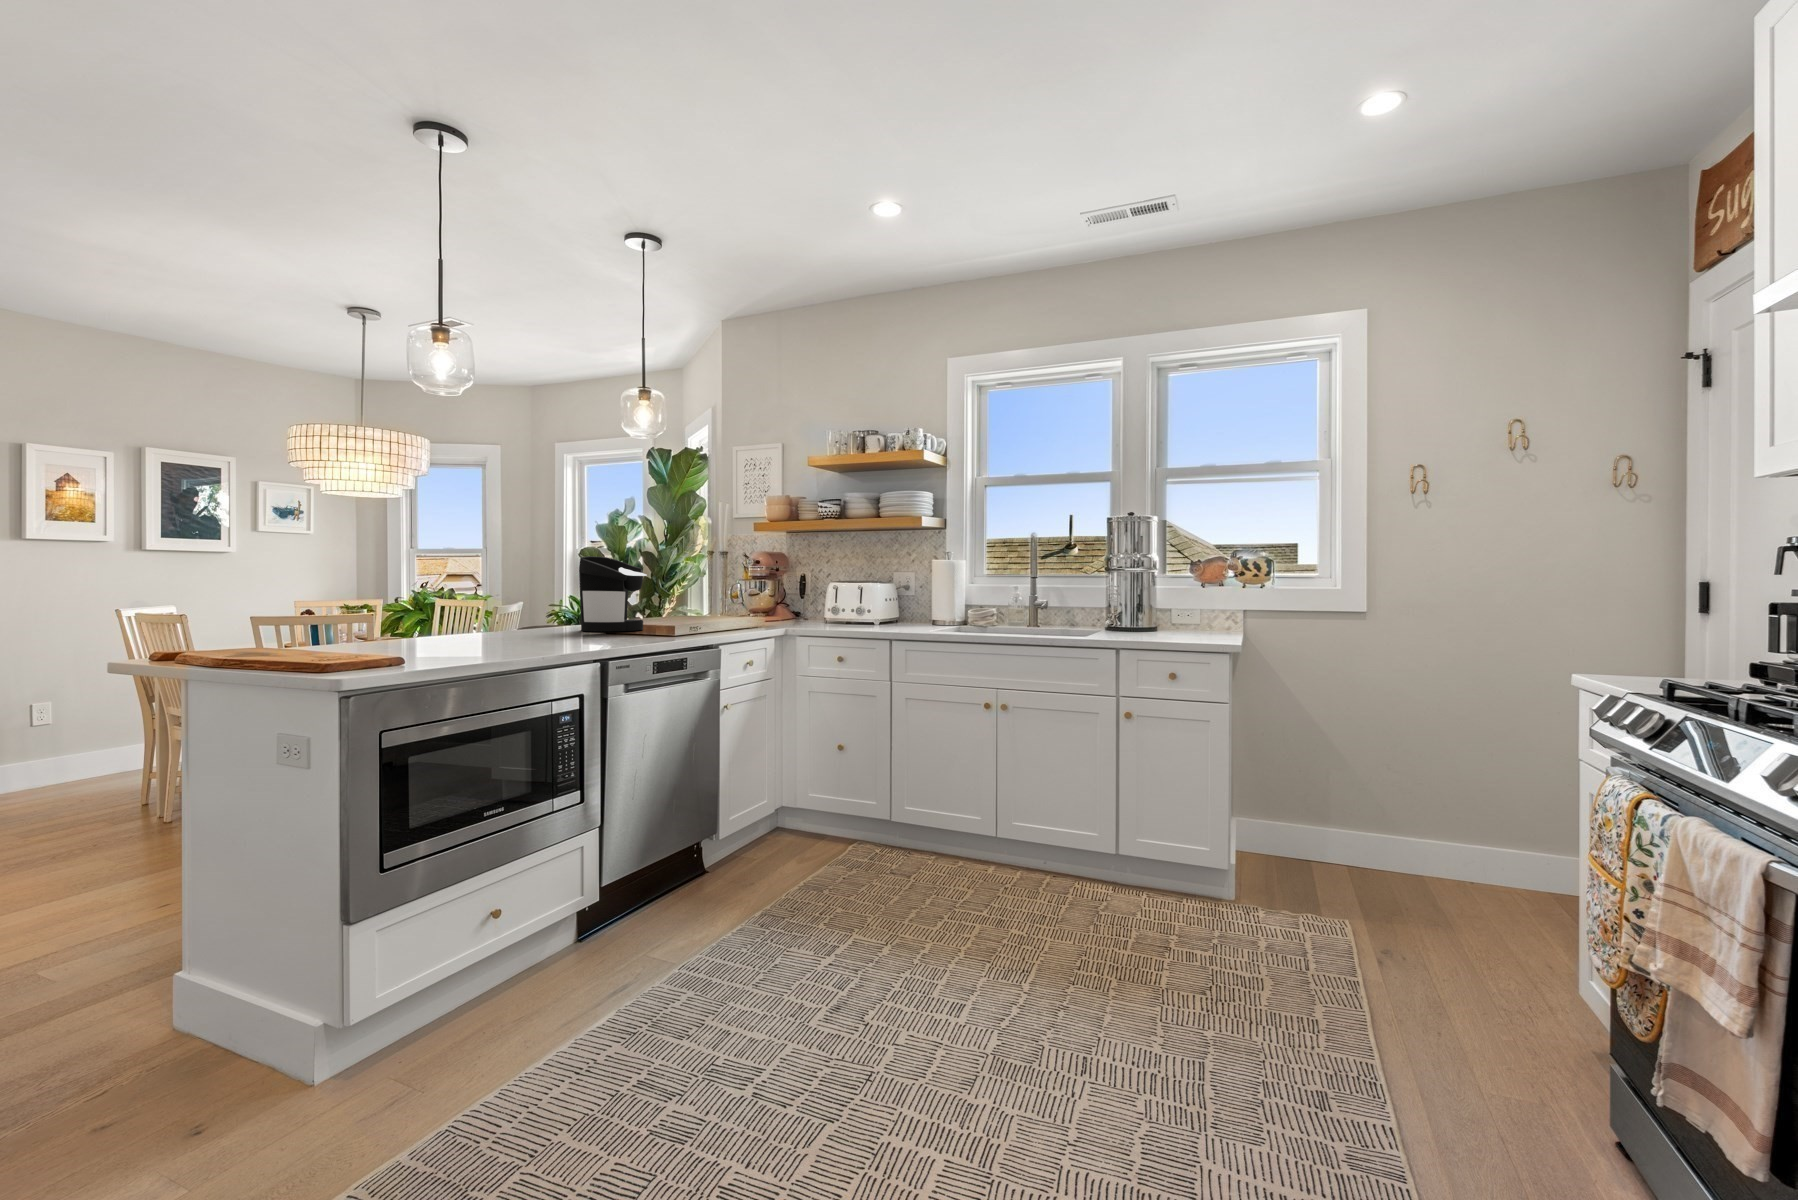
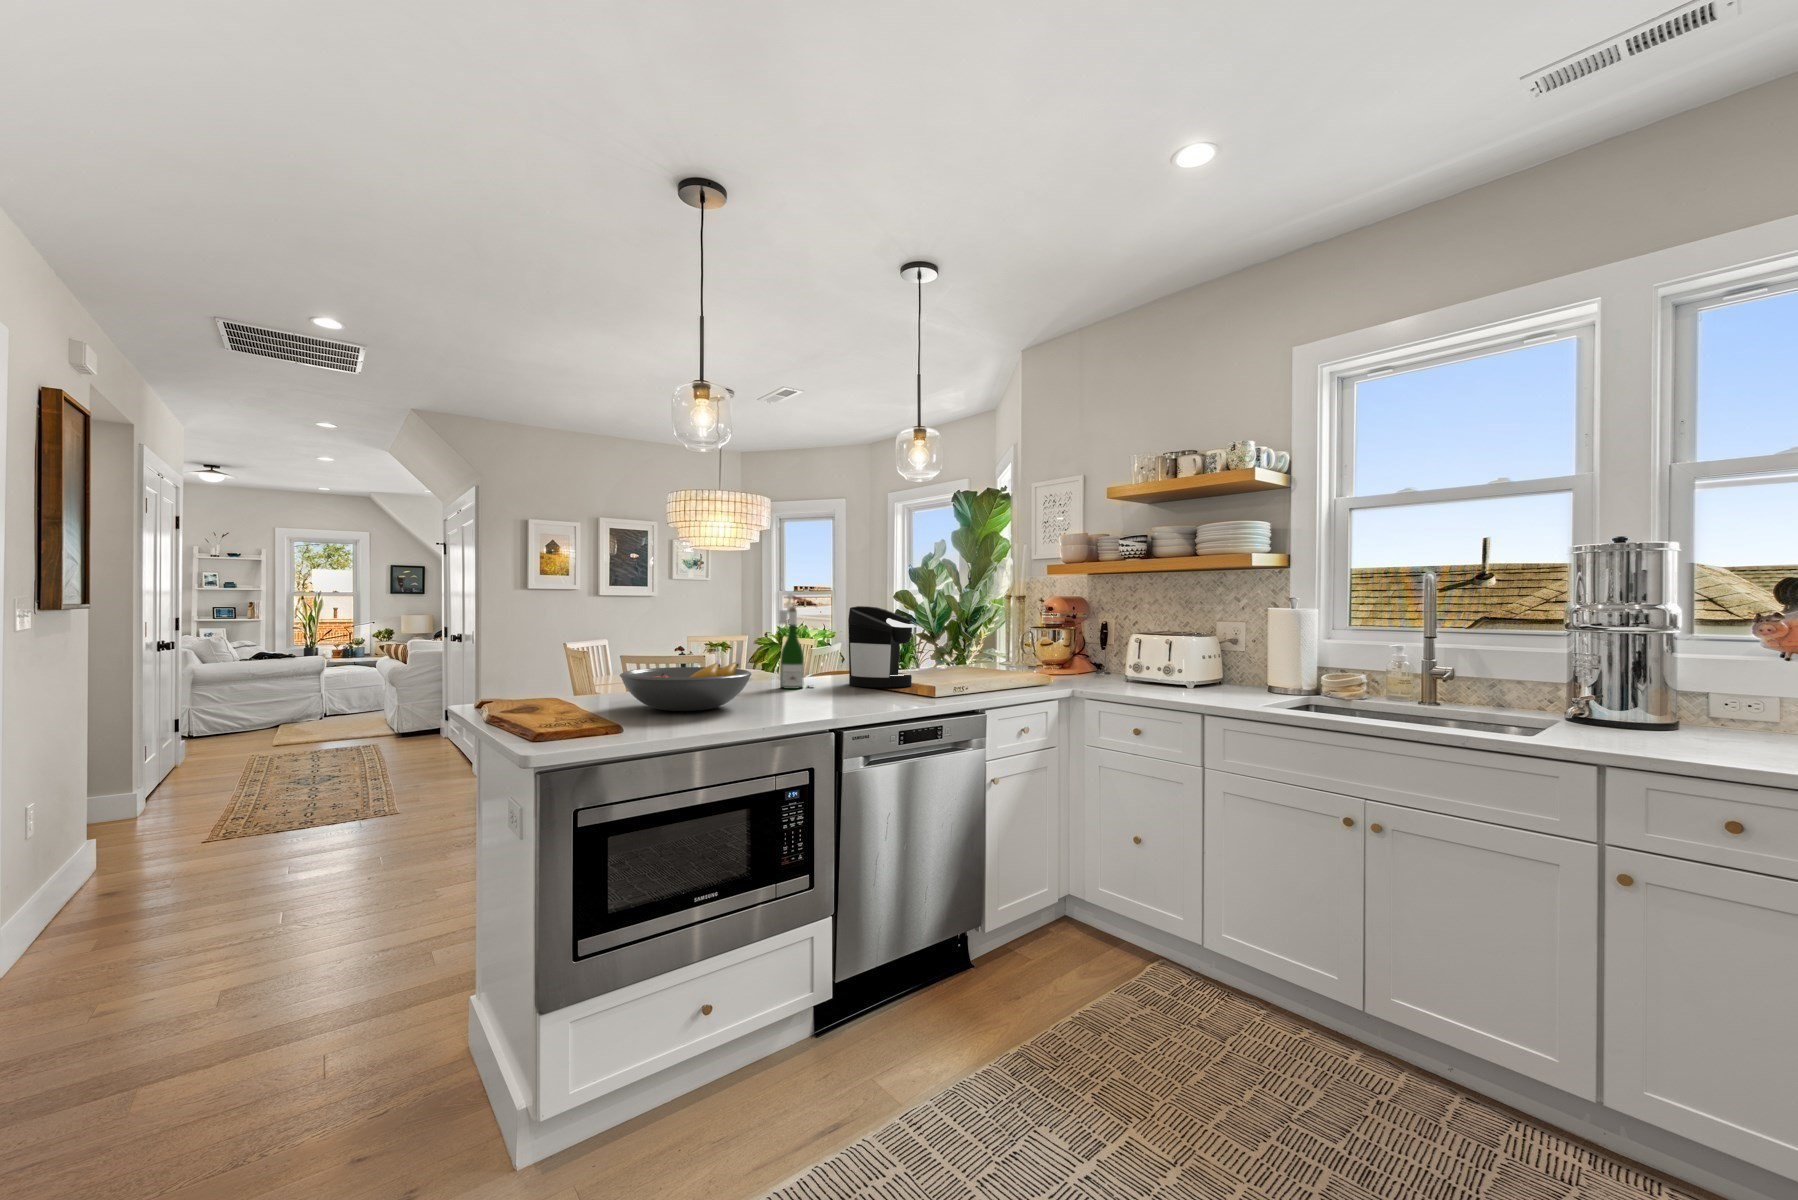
wine bottle: none [511,543,551,635] -> present [779,594,816,689]
fruit bowl: none [376,604,515,649] -> present [620,662,752,711]

